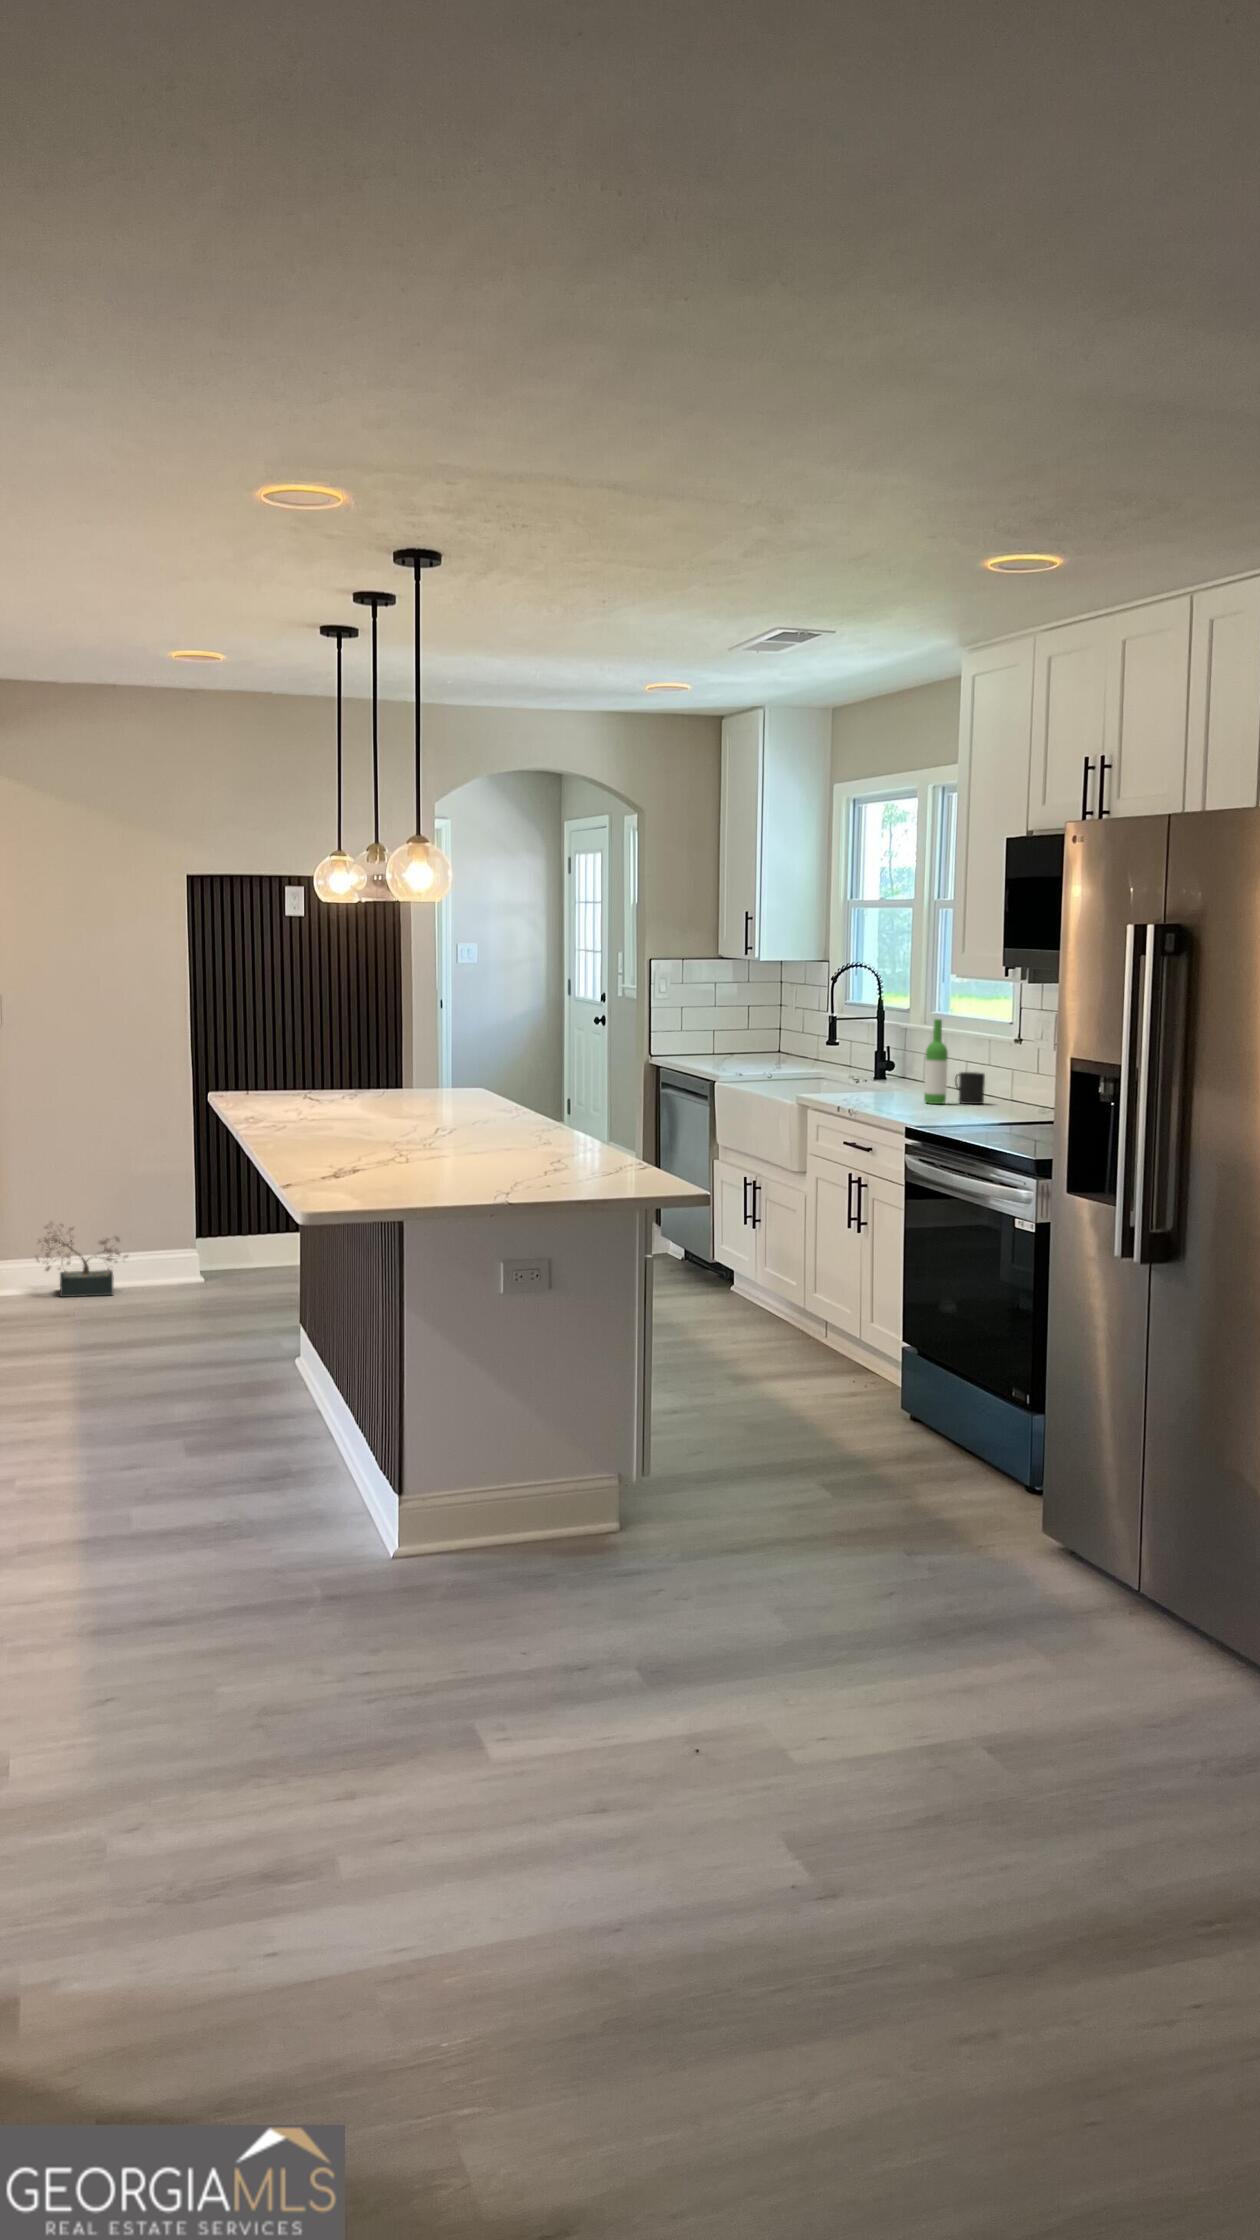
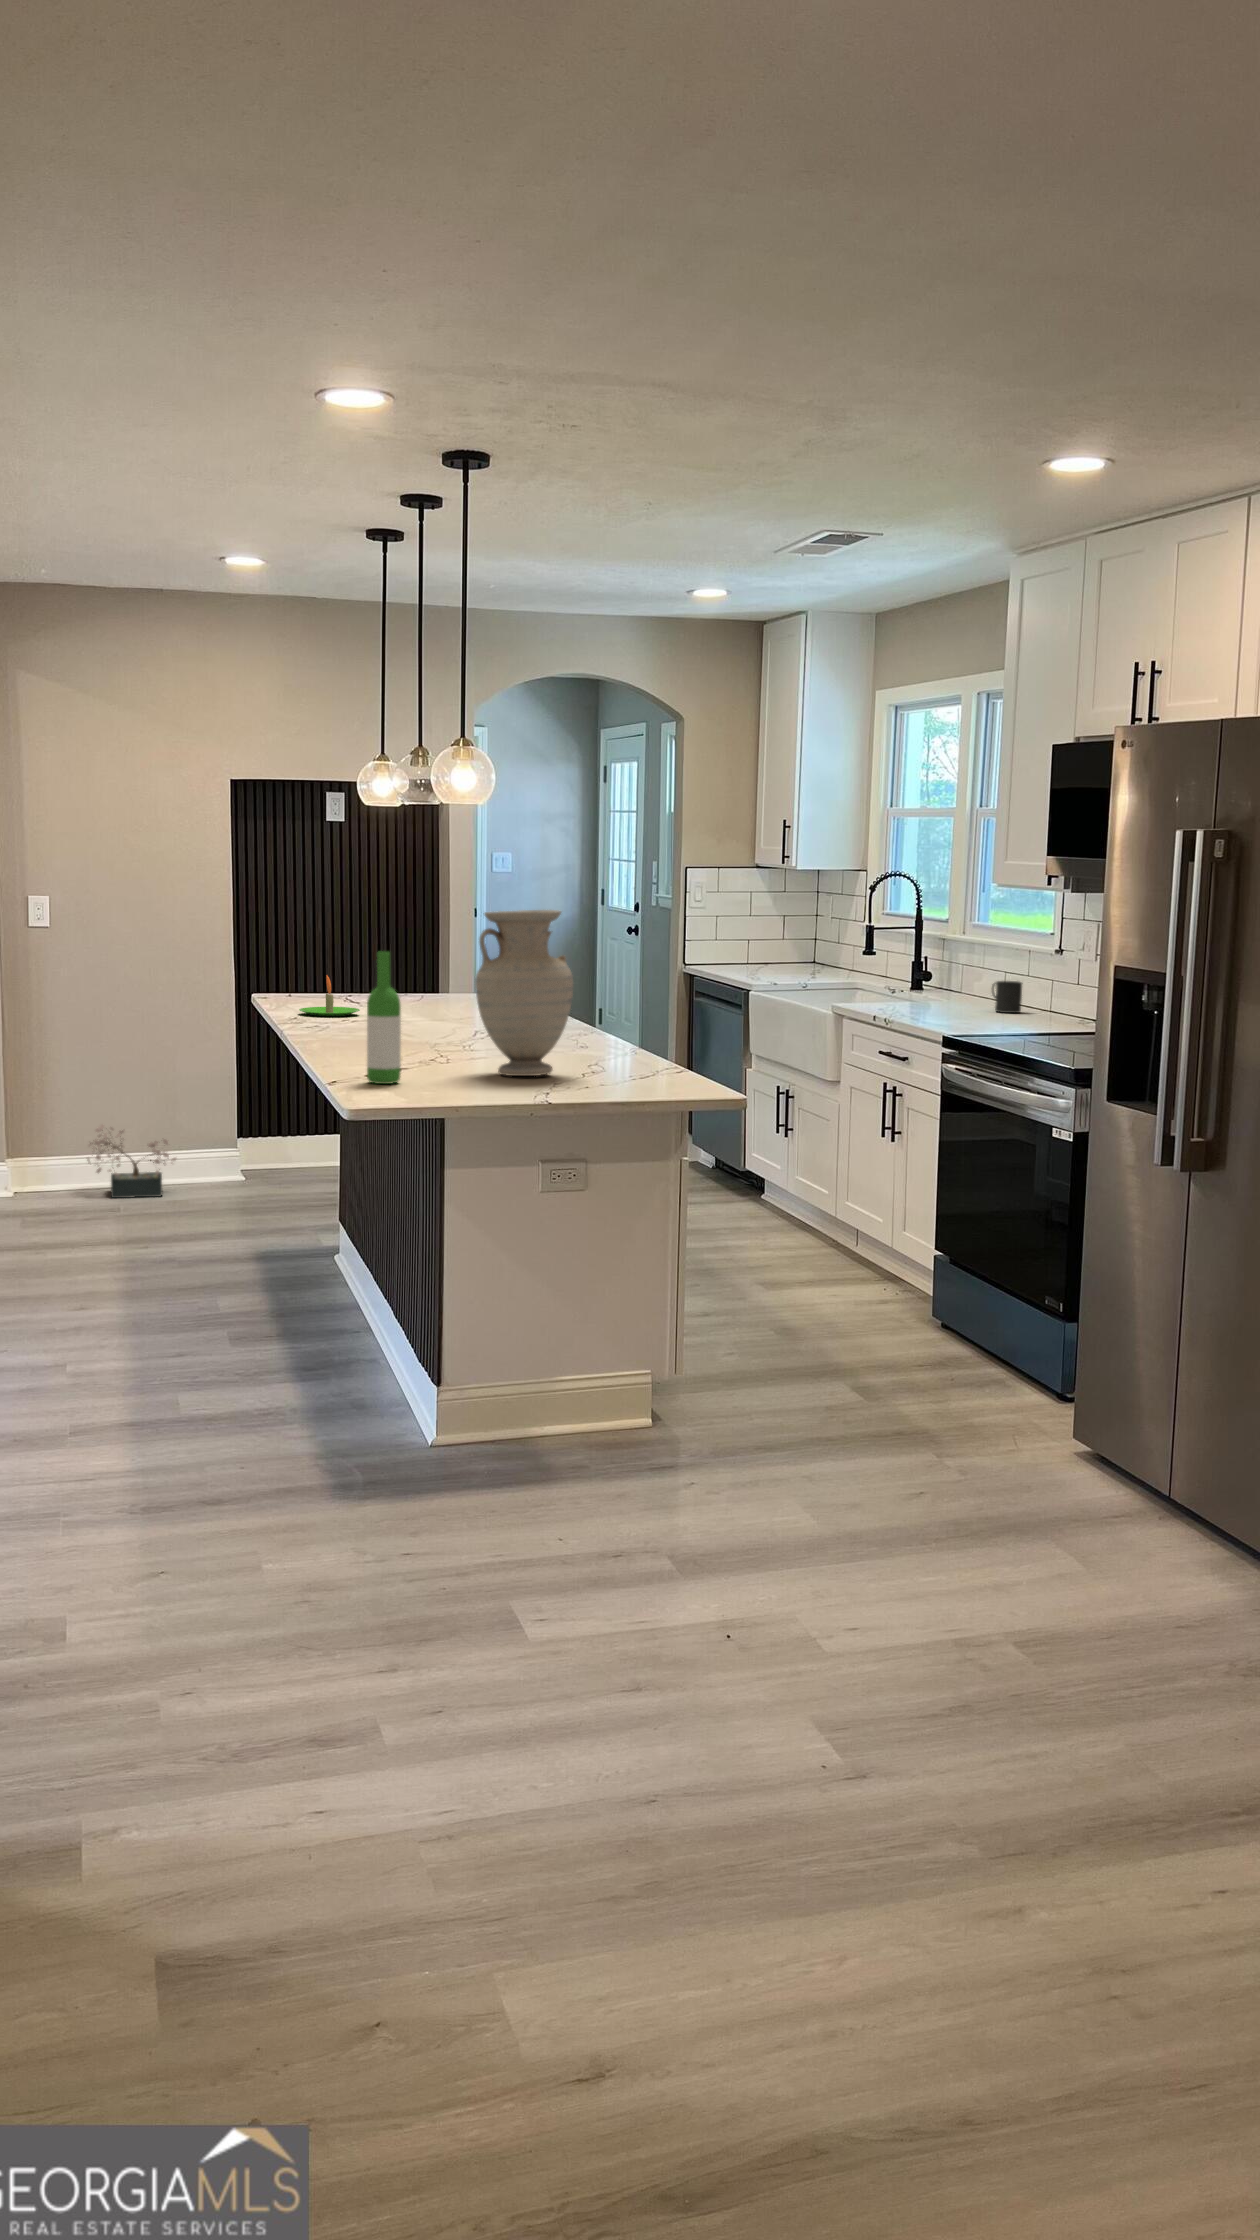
vase: none [453,999,549,1161] -> present [475,910,573,1076]
wine bottle: present [924,1019,948,1104] -> present [367,952,401,1084]
candle: none [264,1066,326,1107] -> present [299,975,360,1016]

